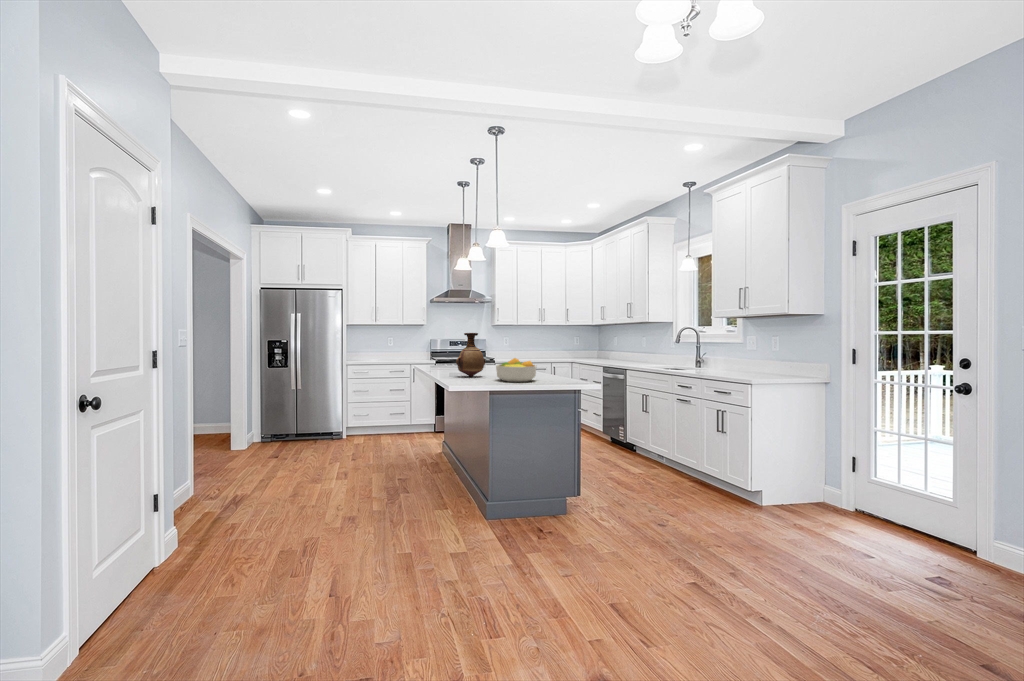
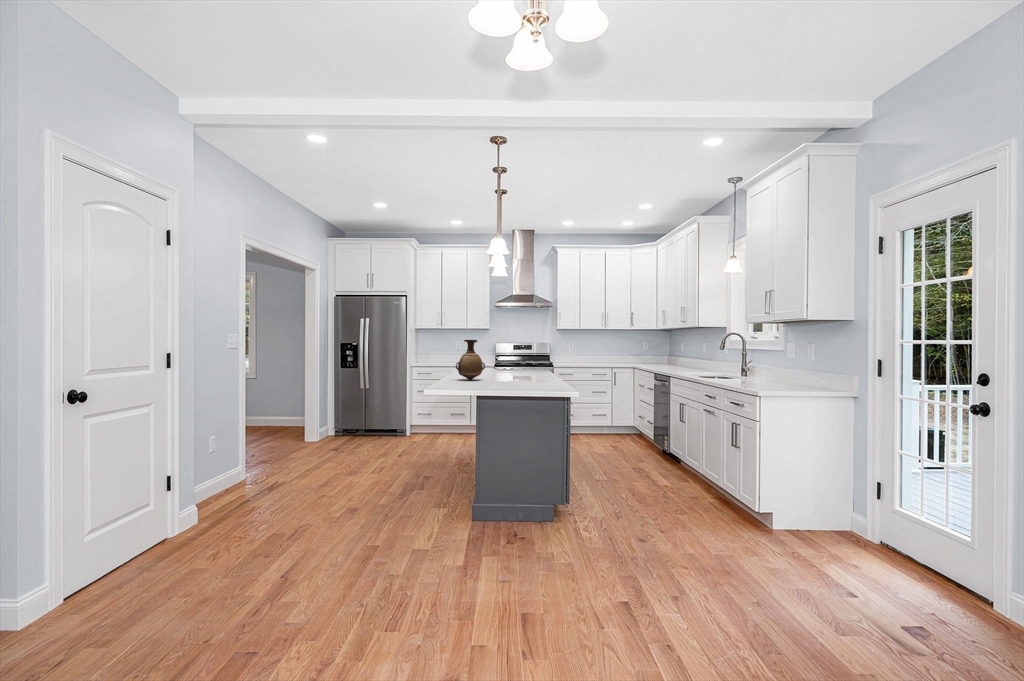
fruit bowl: present [496,358,536,382] -> none [481,363,519,386]

